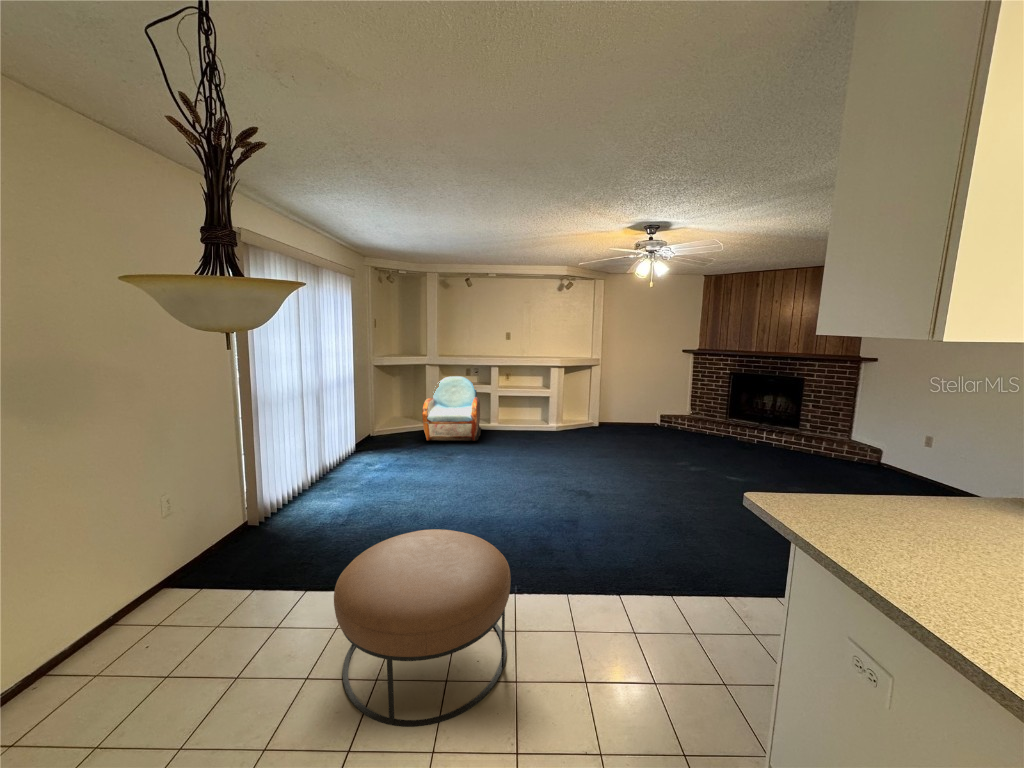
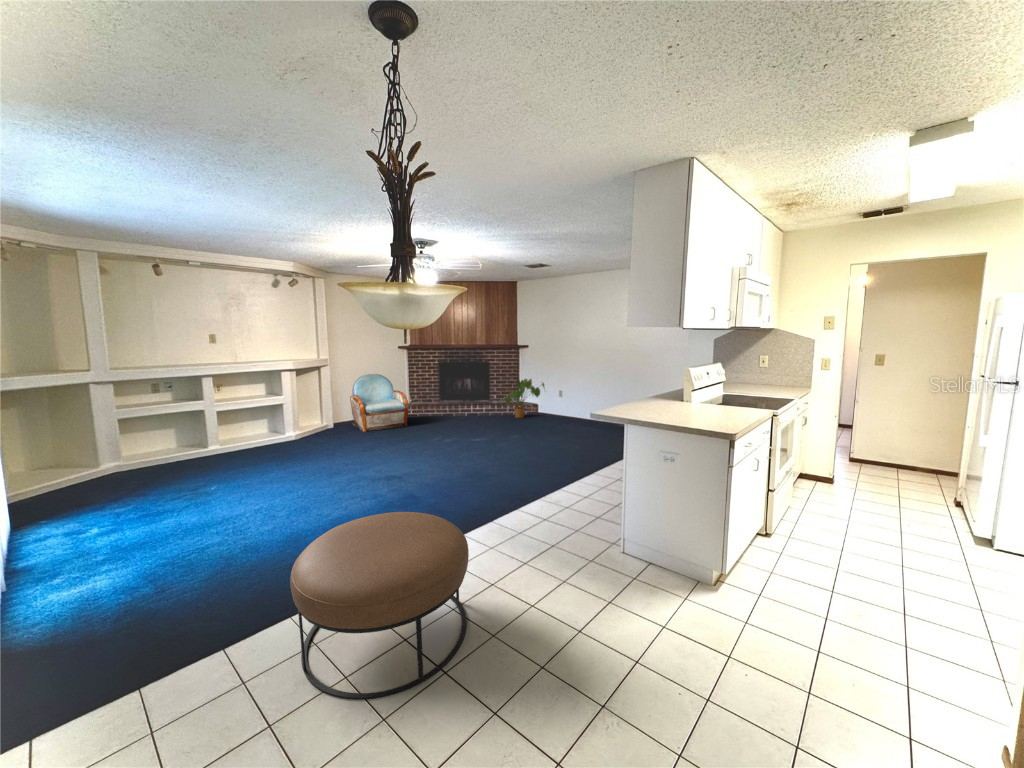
armchair: present [422,376,481,441] -> present [350,374,408,432]
house plant: none [810,408,897,466] -> present [503,379,544,418]

